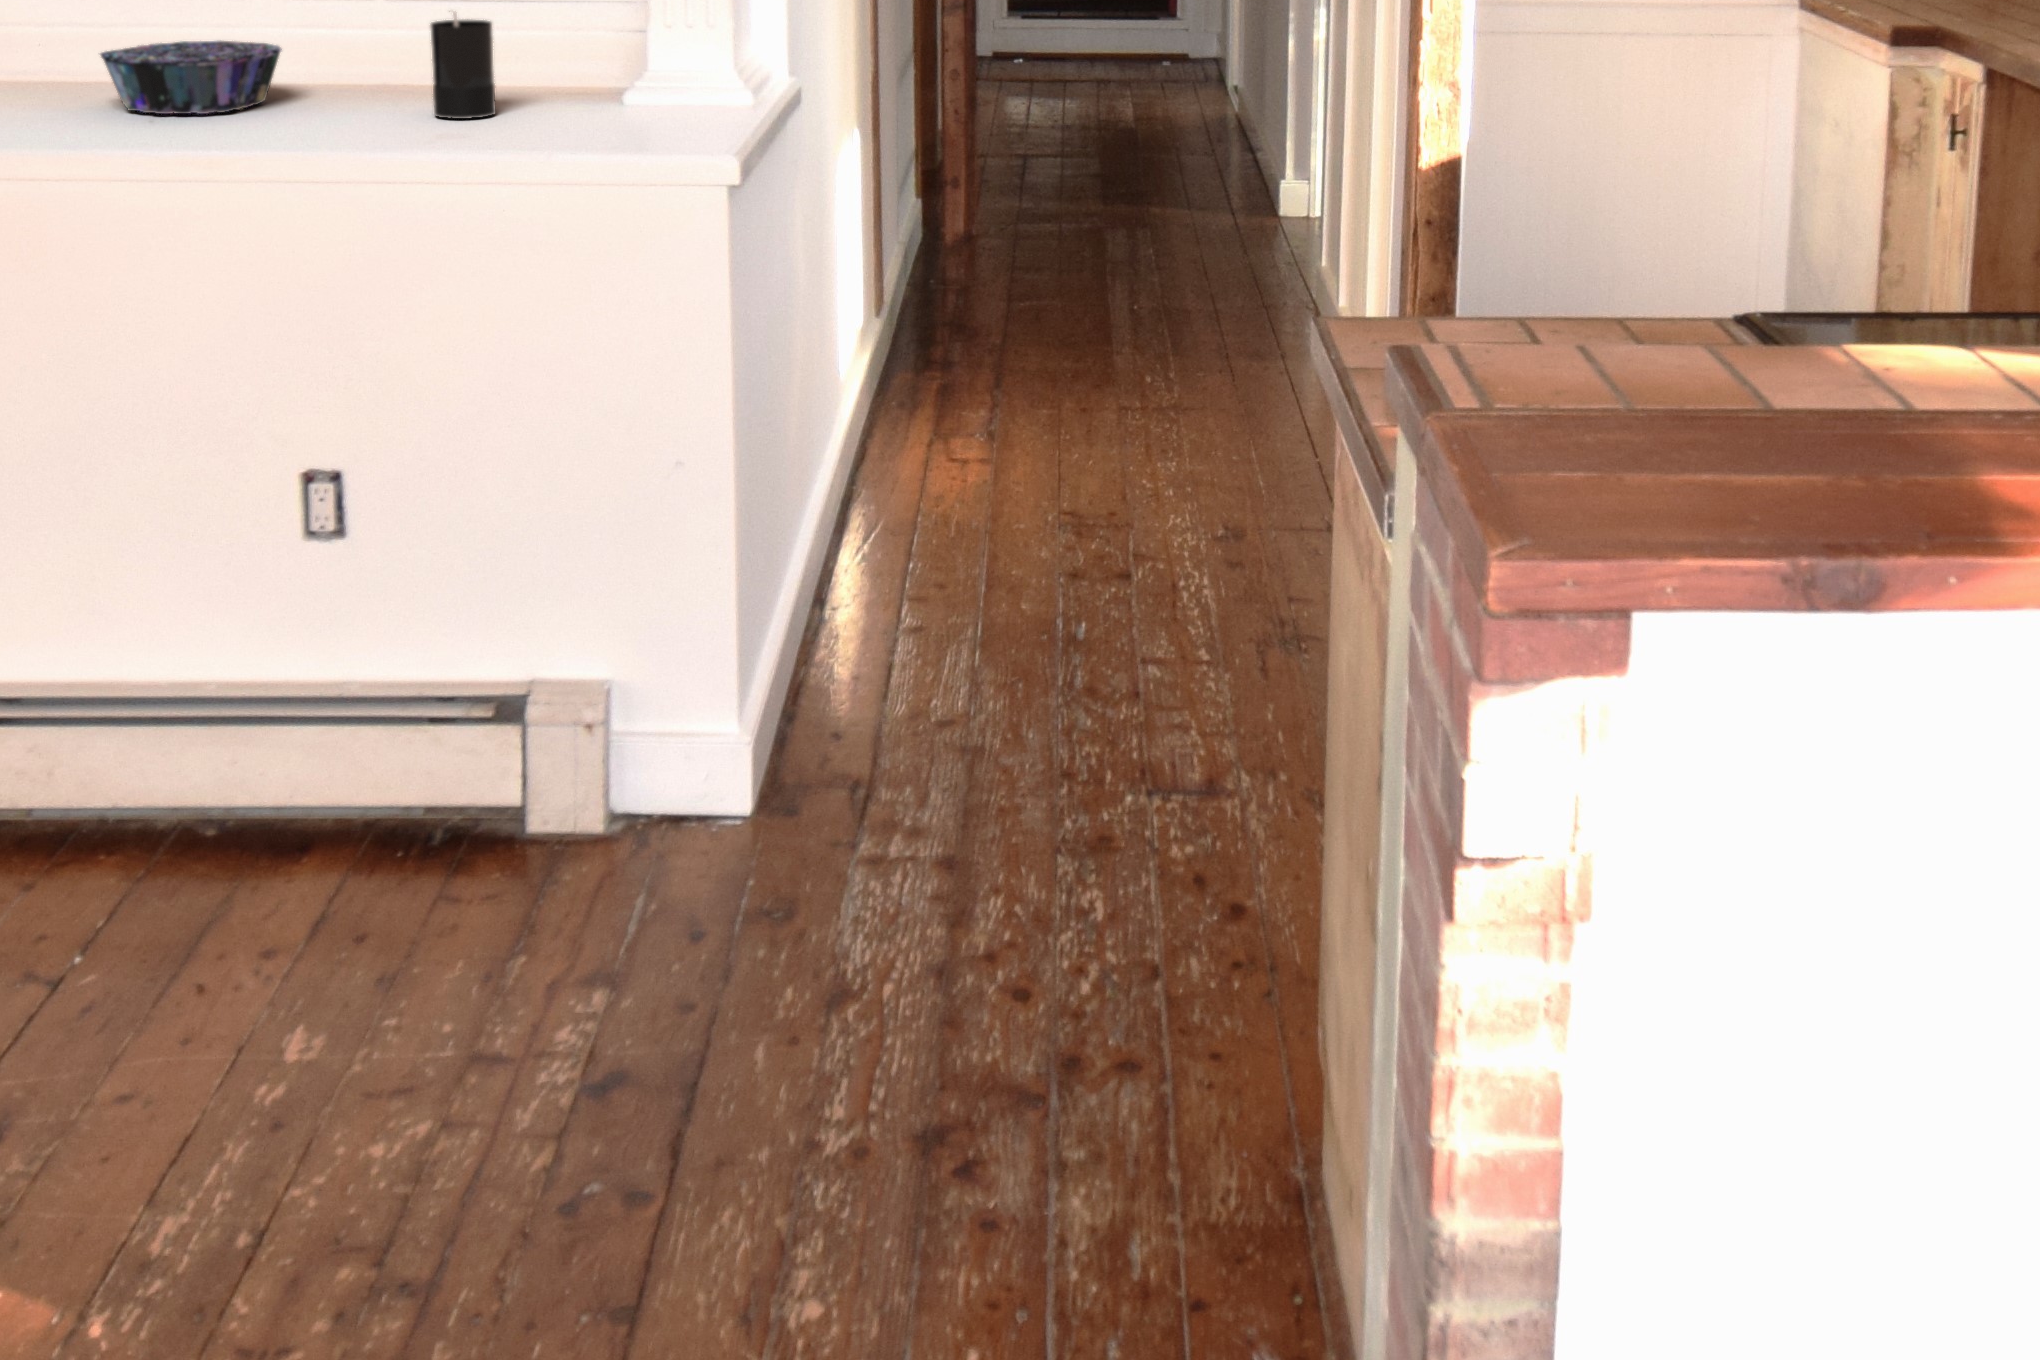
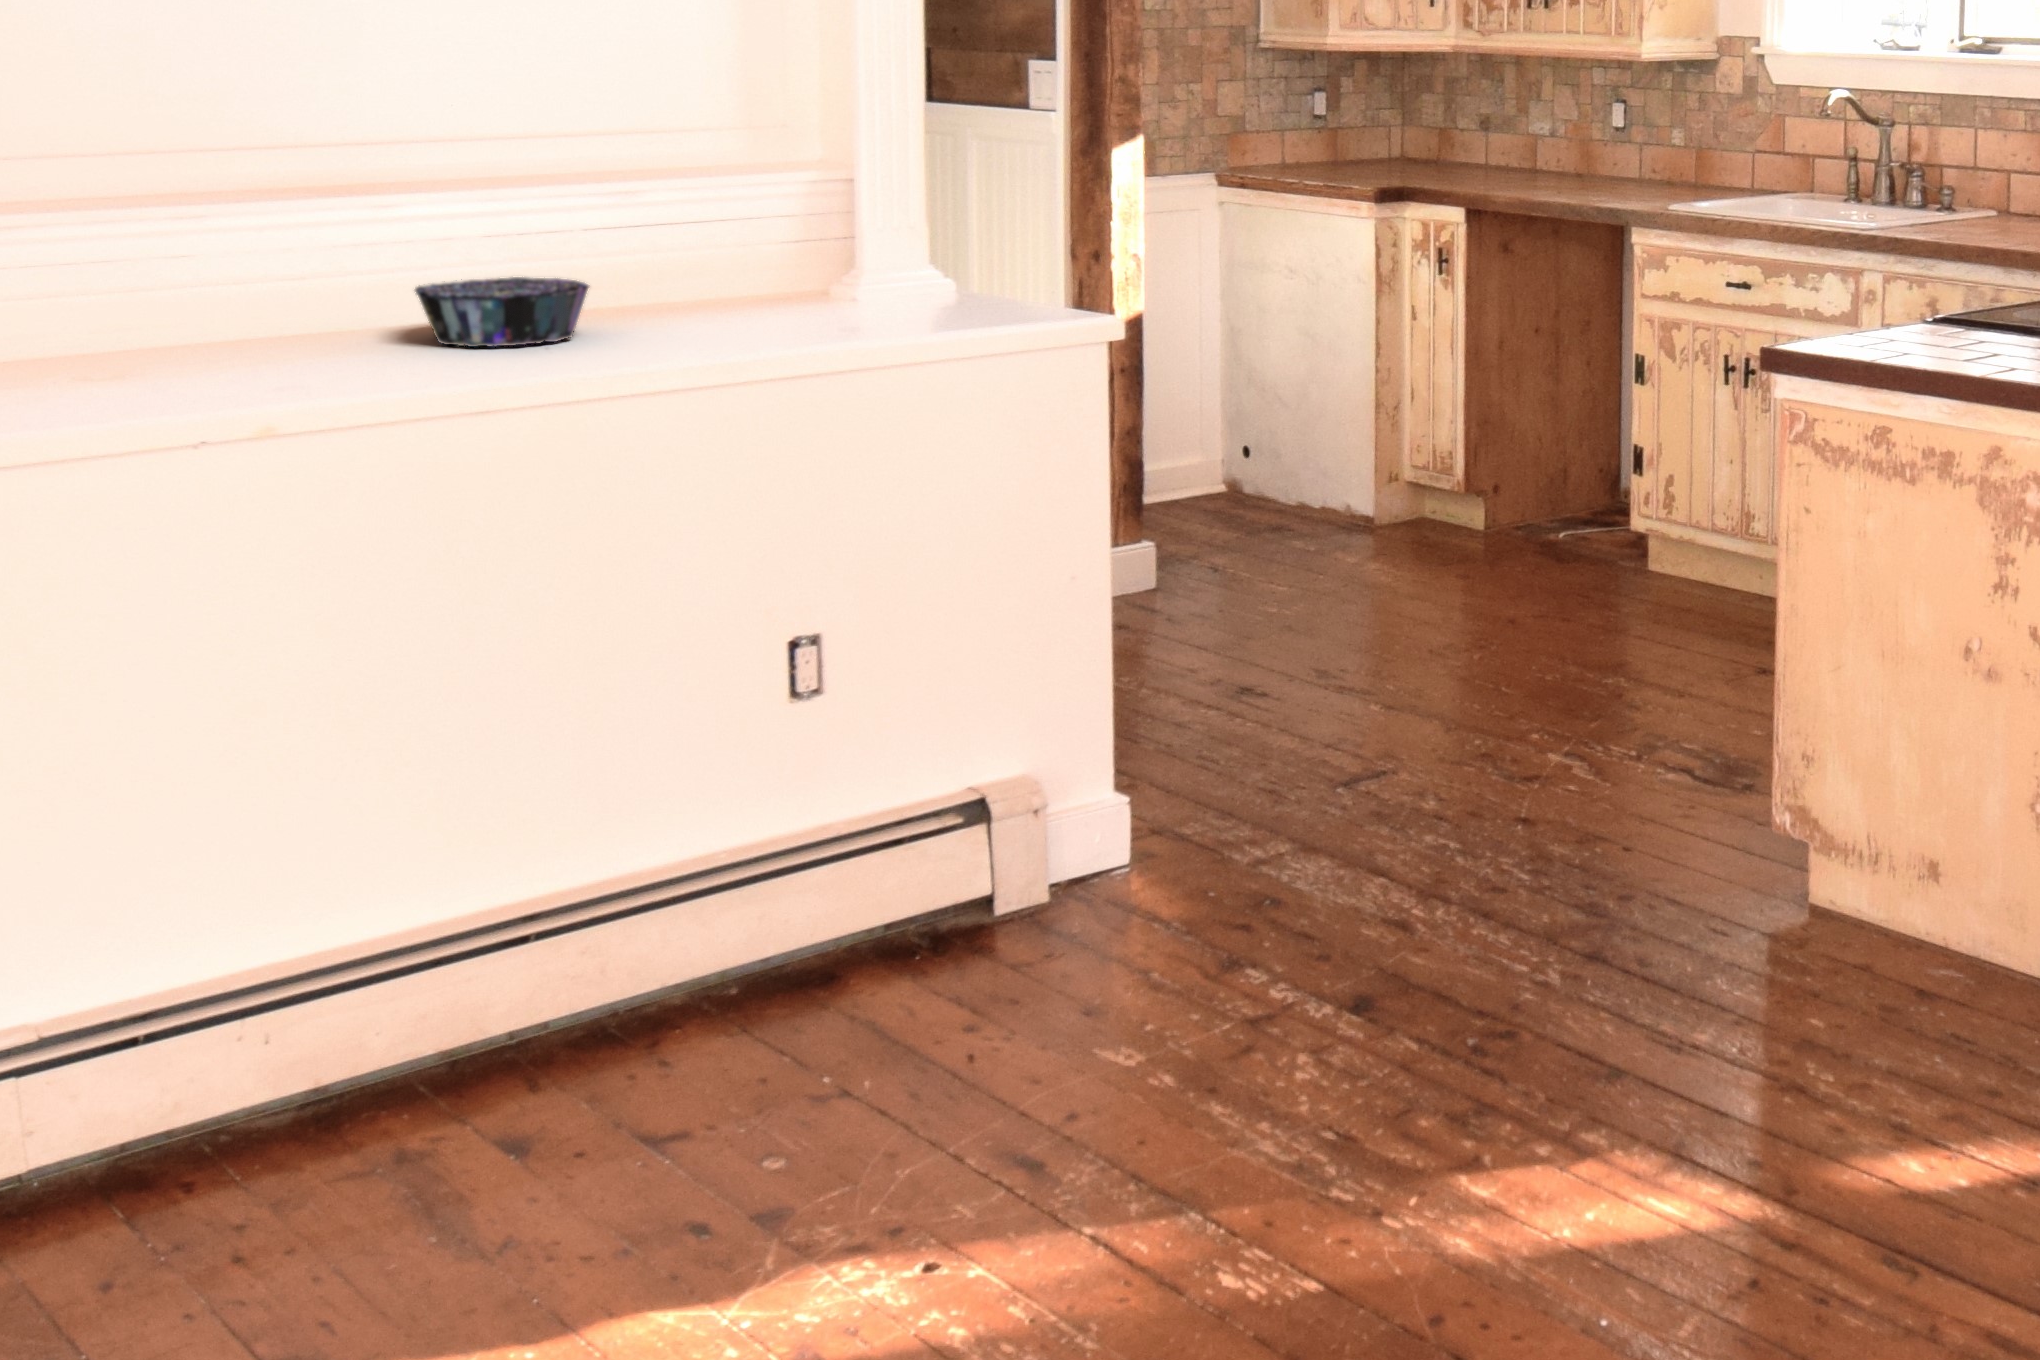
candle: present [431,12,496,119] -> none [735,228,797,323]

